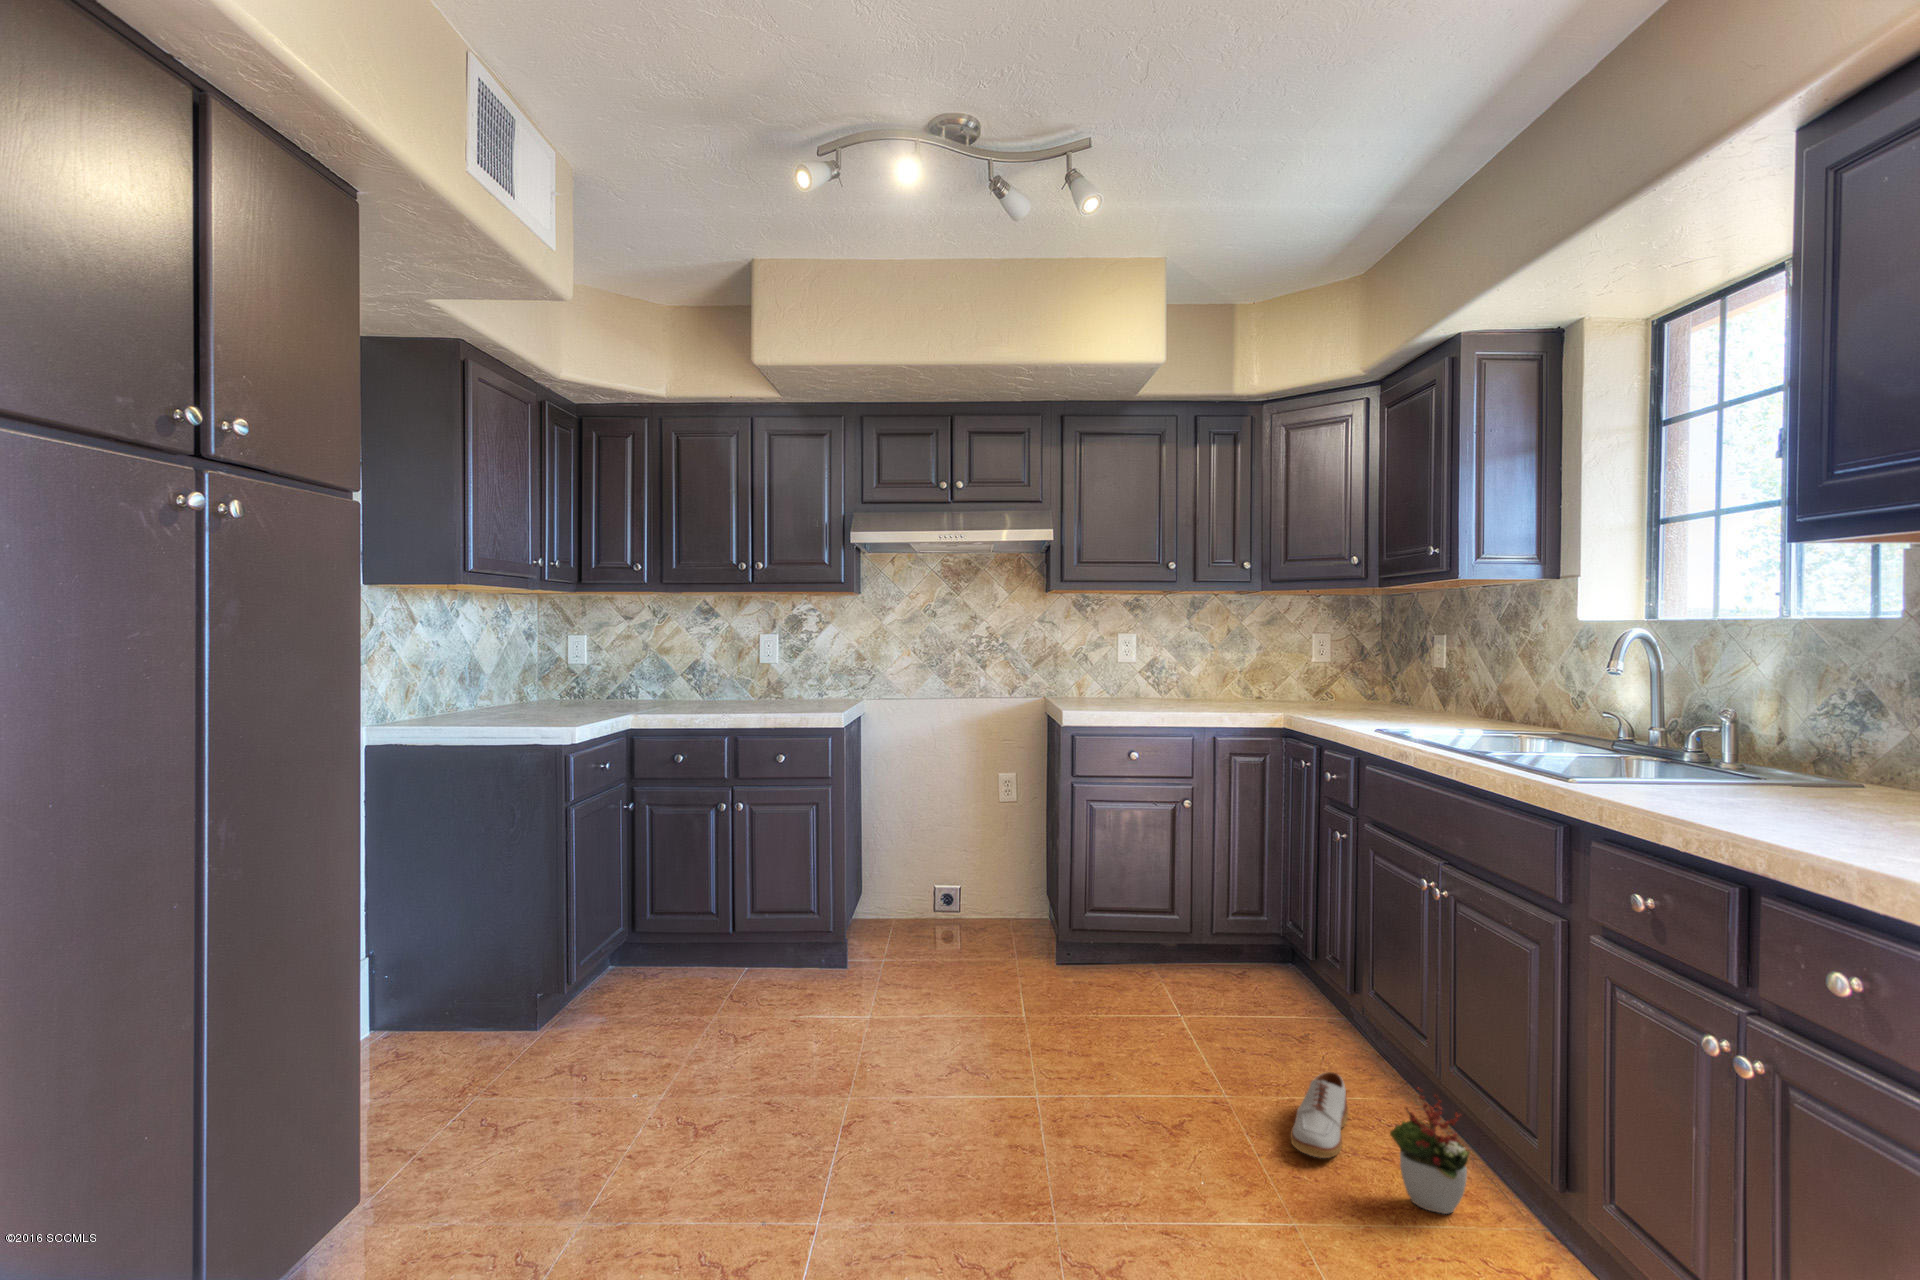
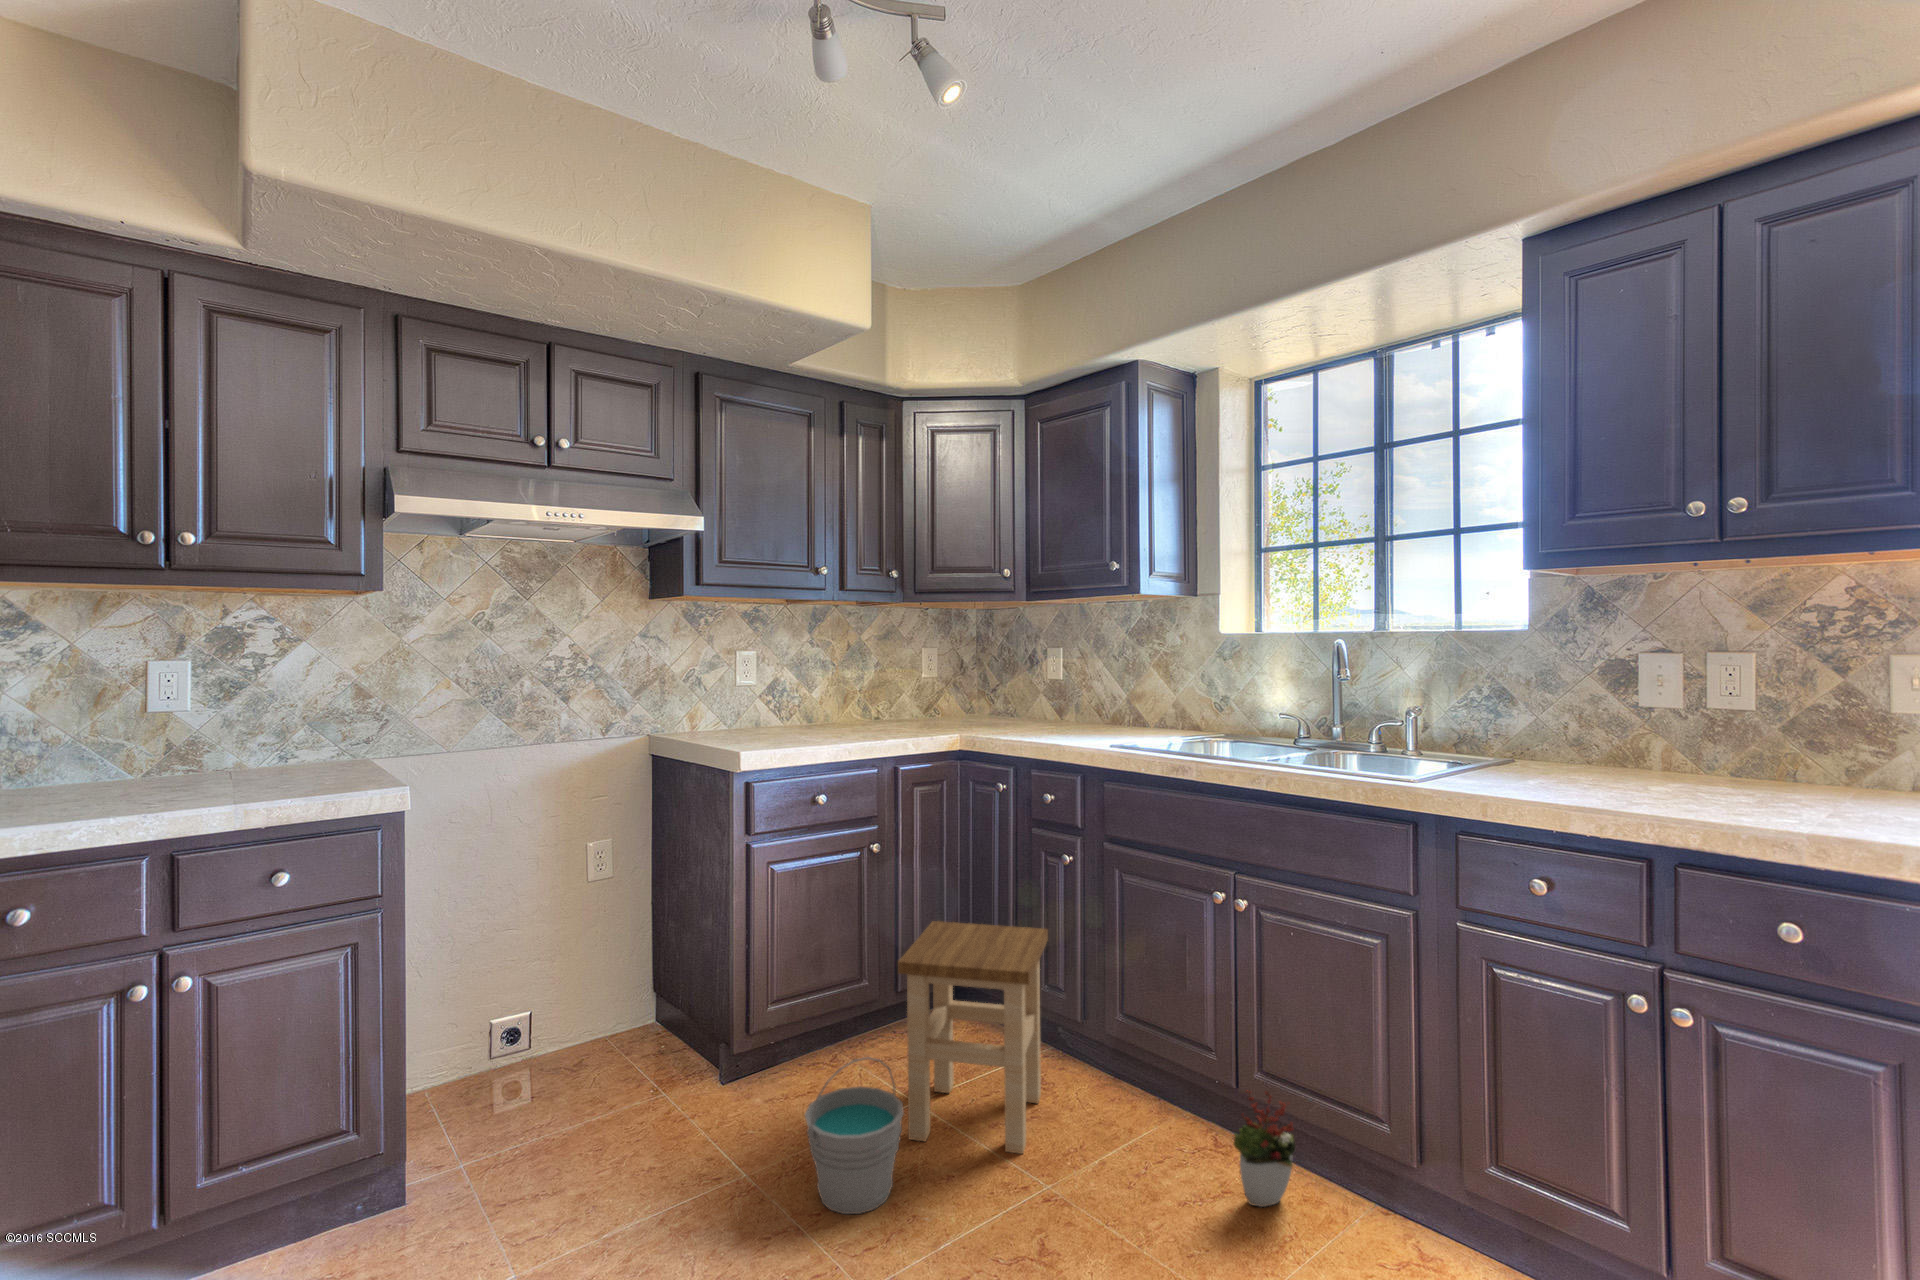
stool: none [1141,872,1305,1084] -> present [898,921,1048,1154]
bucket: none [1041,954,1121,1072] -> present [805,1057,904,1214]
shoe: present [1290,1072,1348,1158] -> none [1106,1103,1172,1199]

